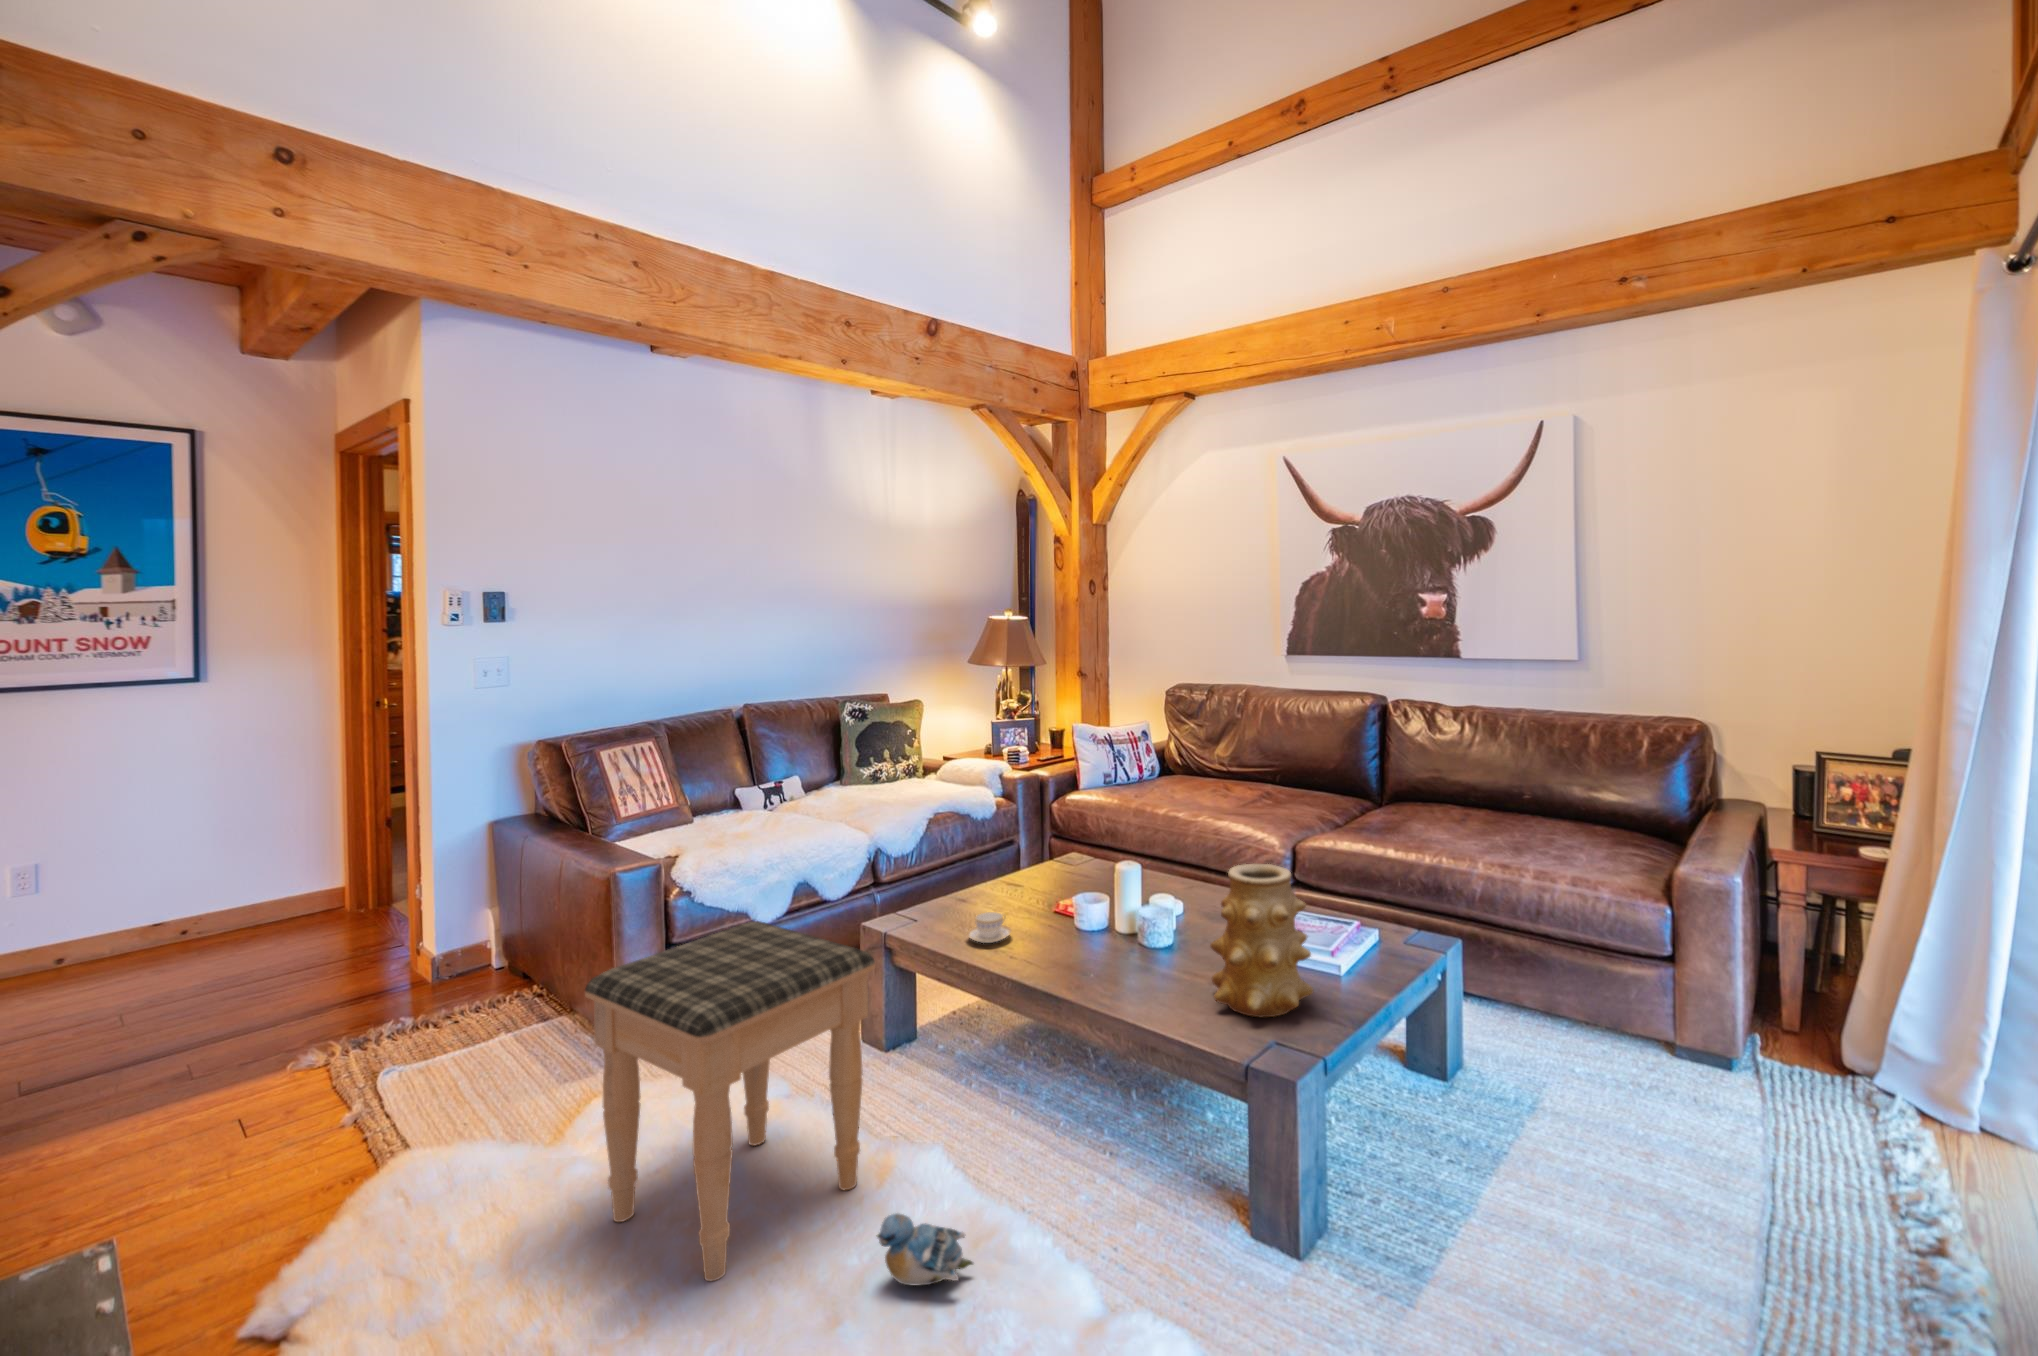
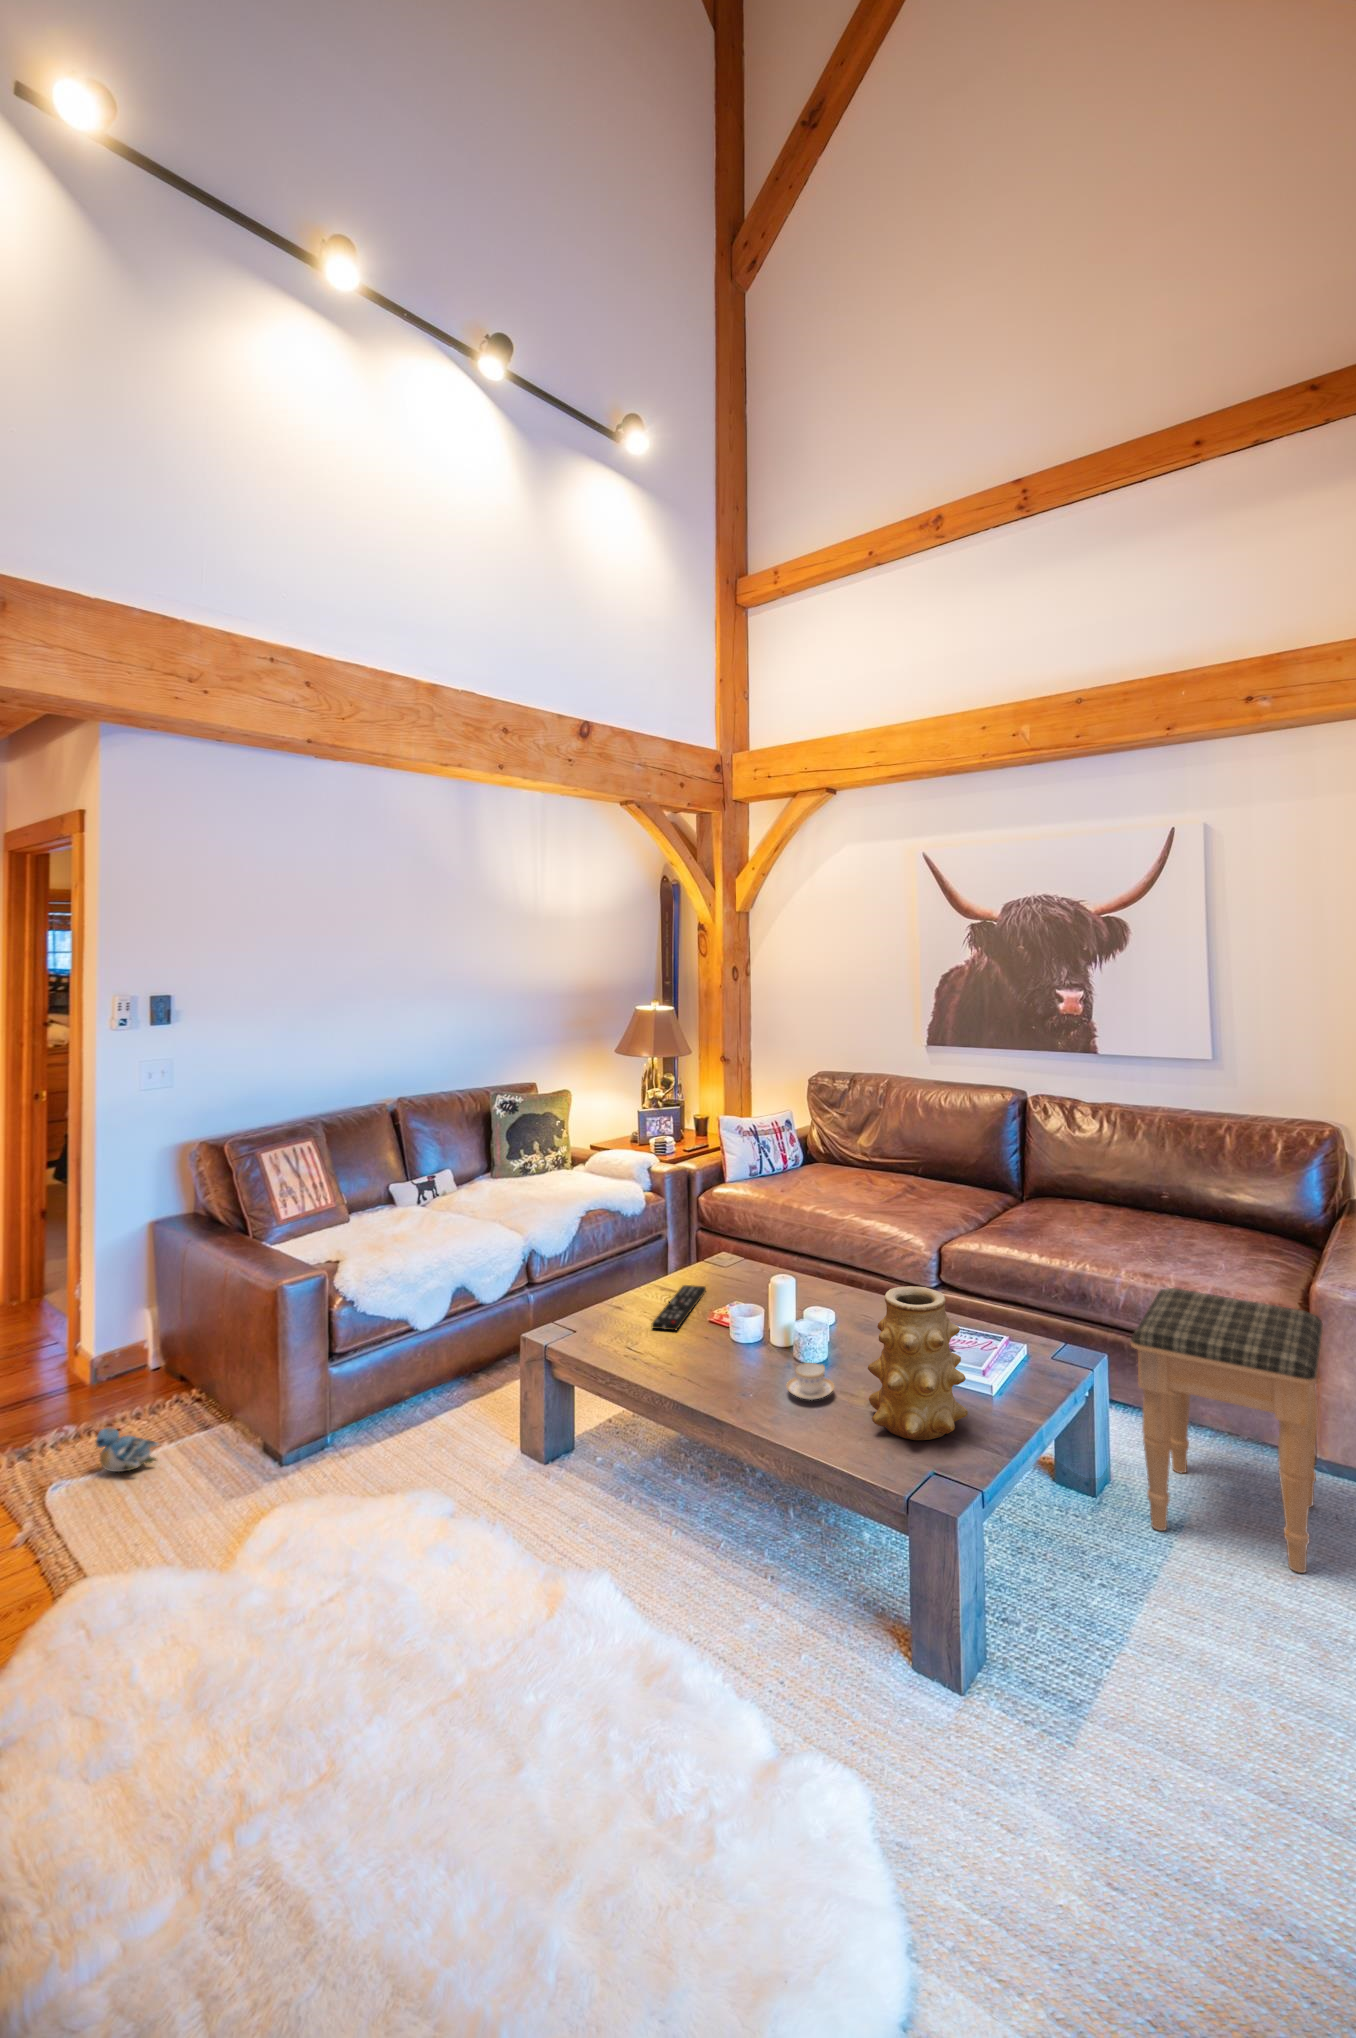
remote control: none [994,879,1053,920] -> present [652,1285,706,1330]
teacup: present [967,912,1012,943] -> present [787,1363,834,1400]
footstool: present [585,921,875,1281] -> present [1131,1288,1323,1573]
plush toy: present [877,1213,973,1286] -> present [96,1428,159,1472]

